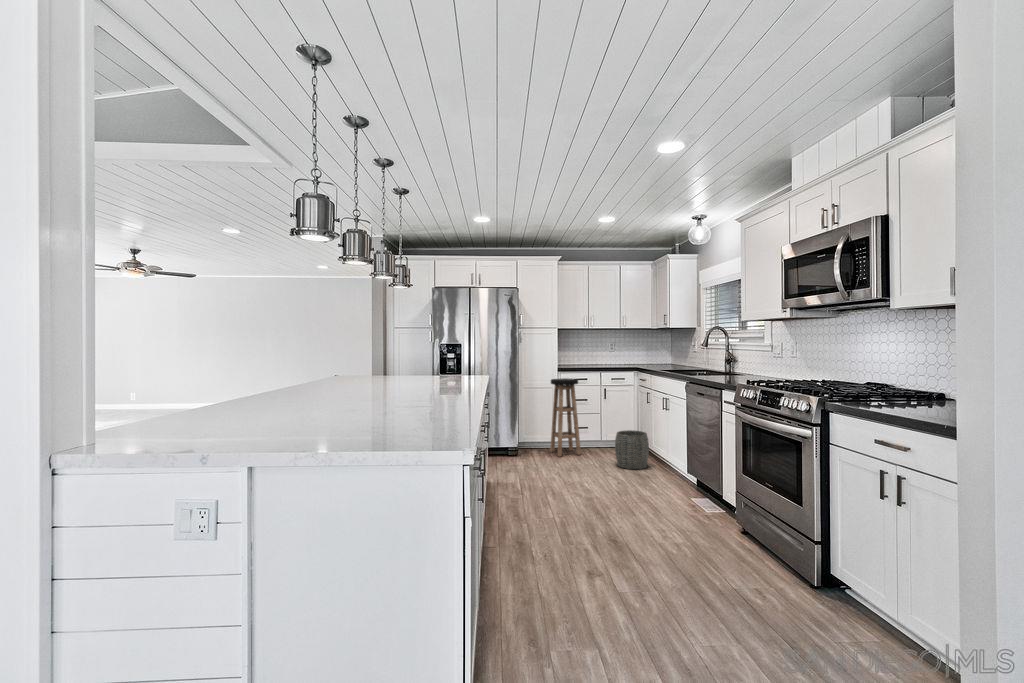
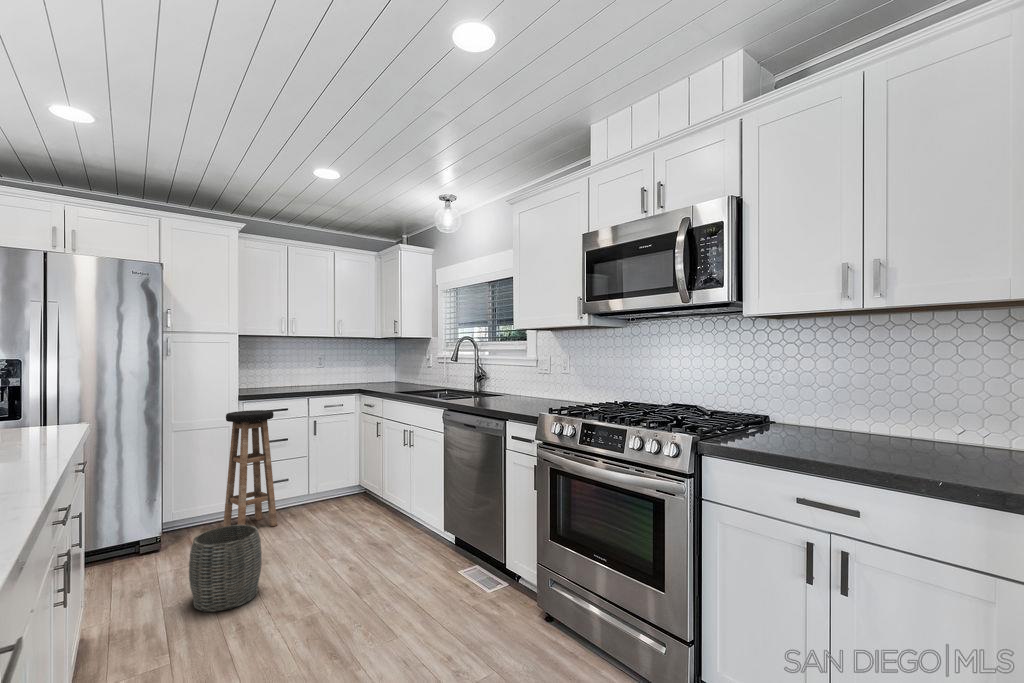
woven basket: present [615,430,649,469] -> present [189,525,262,612]

